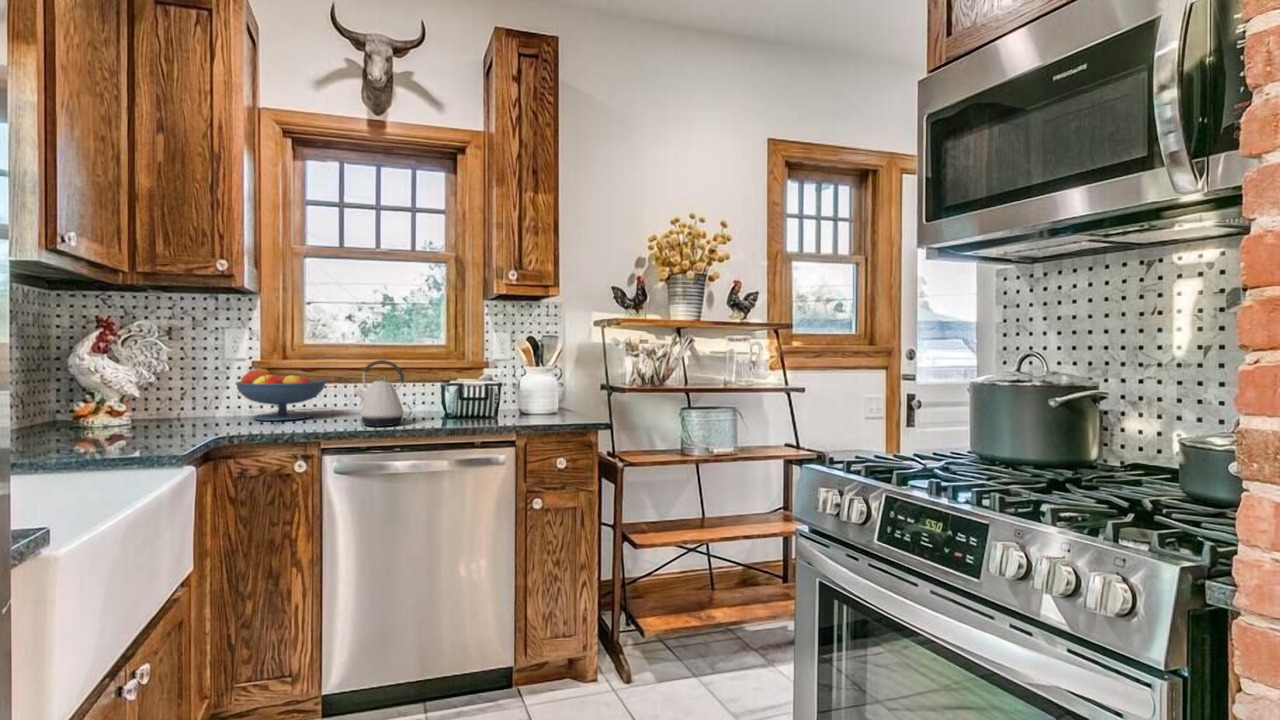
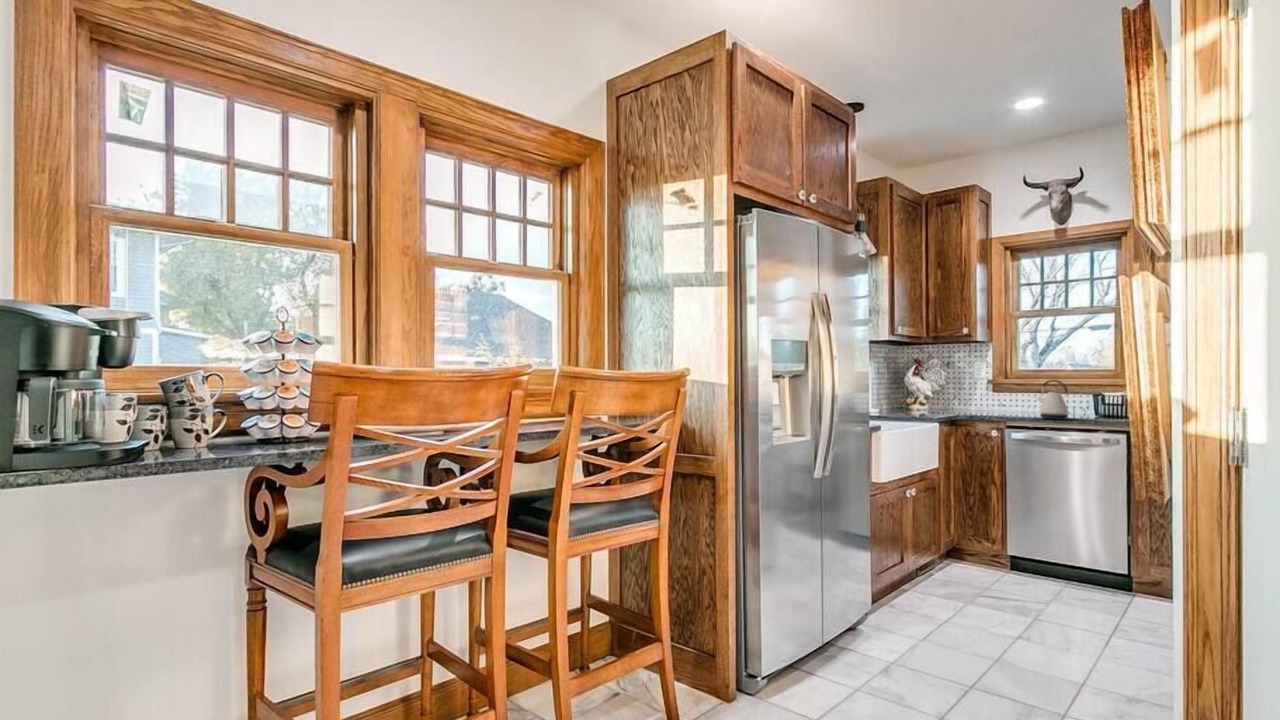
fruit bowl: present [236,369,326,421] -> none [978,384,1029,413]

